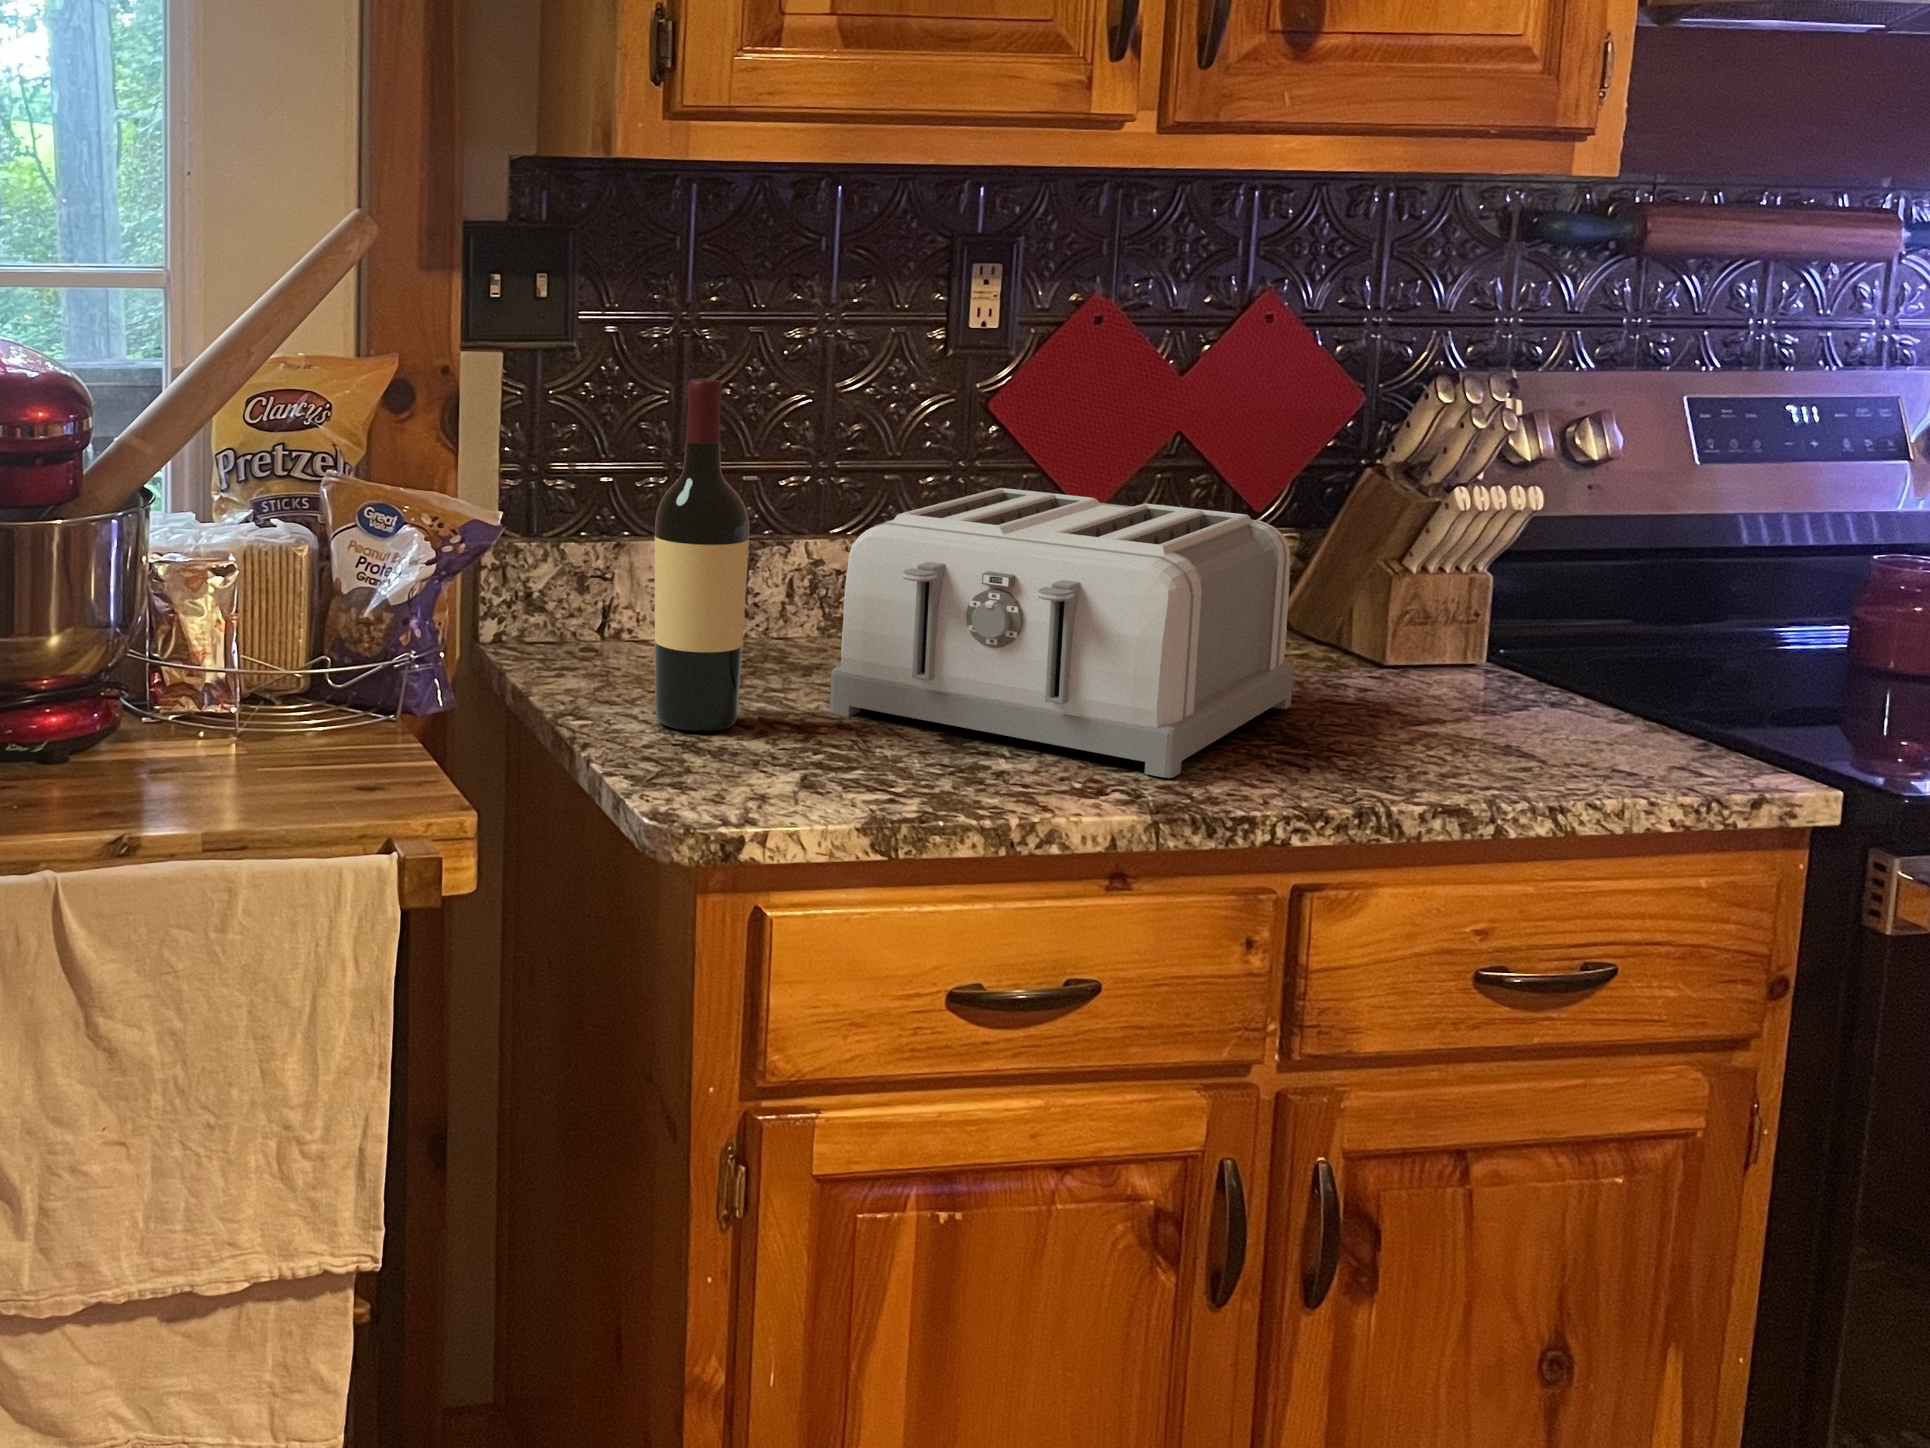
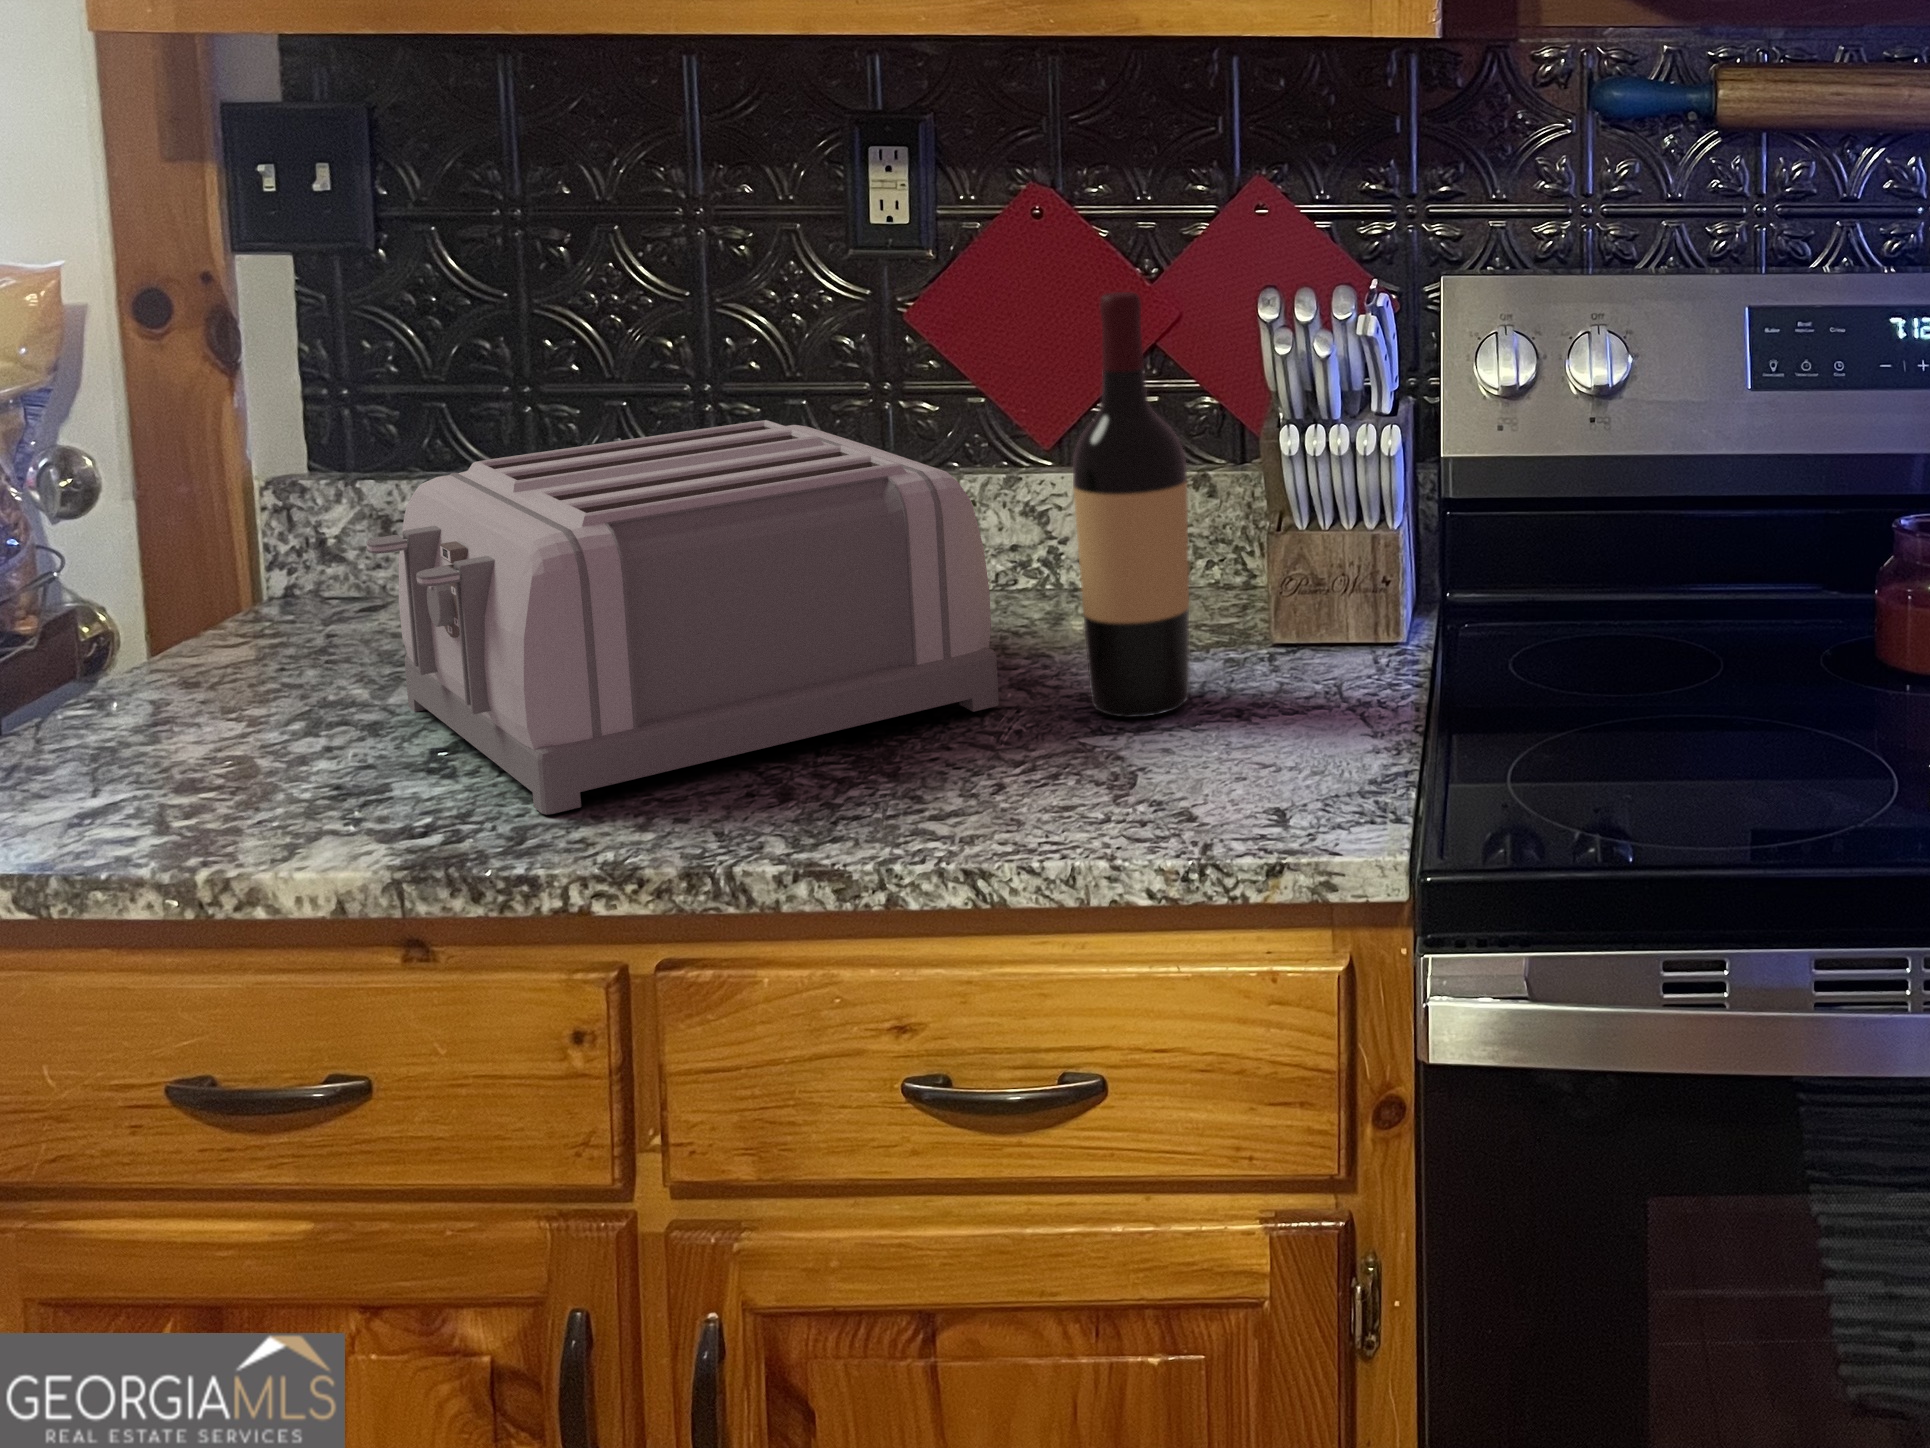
wine bottle: present [655,379,749,731] -> present [1073,292,1190,717]

